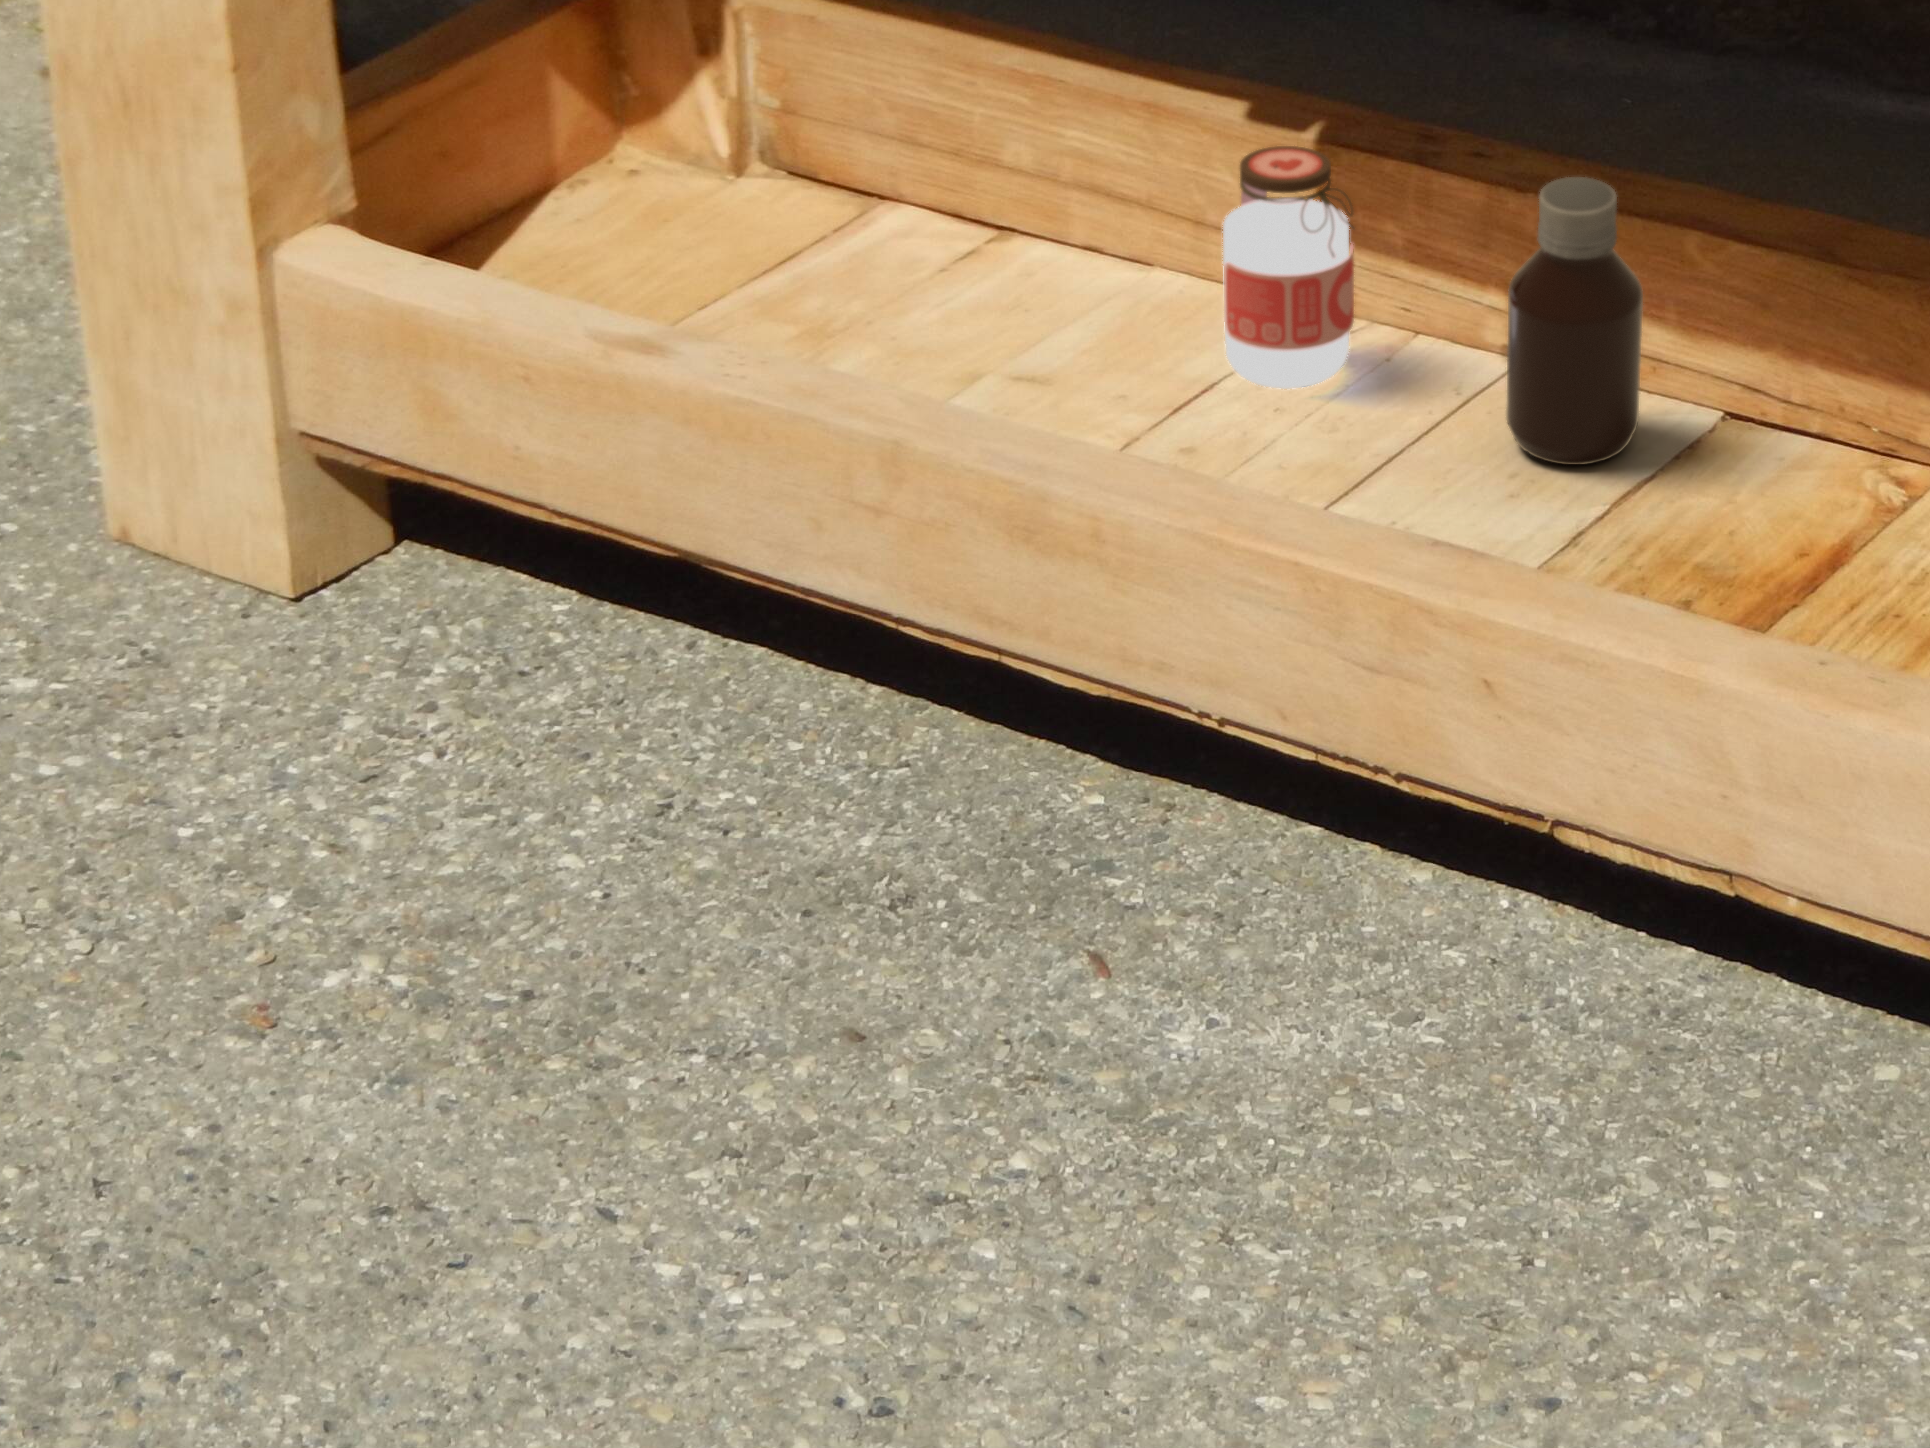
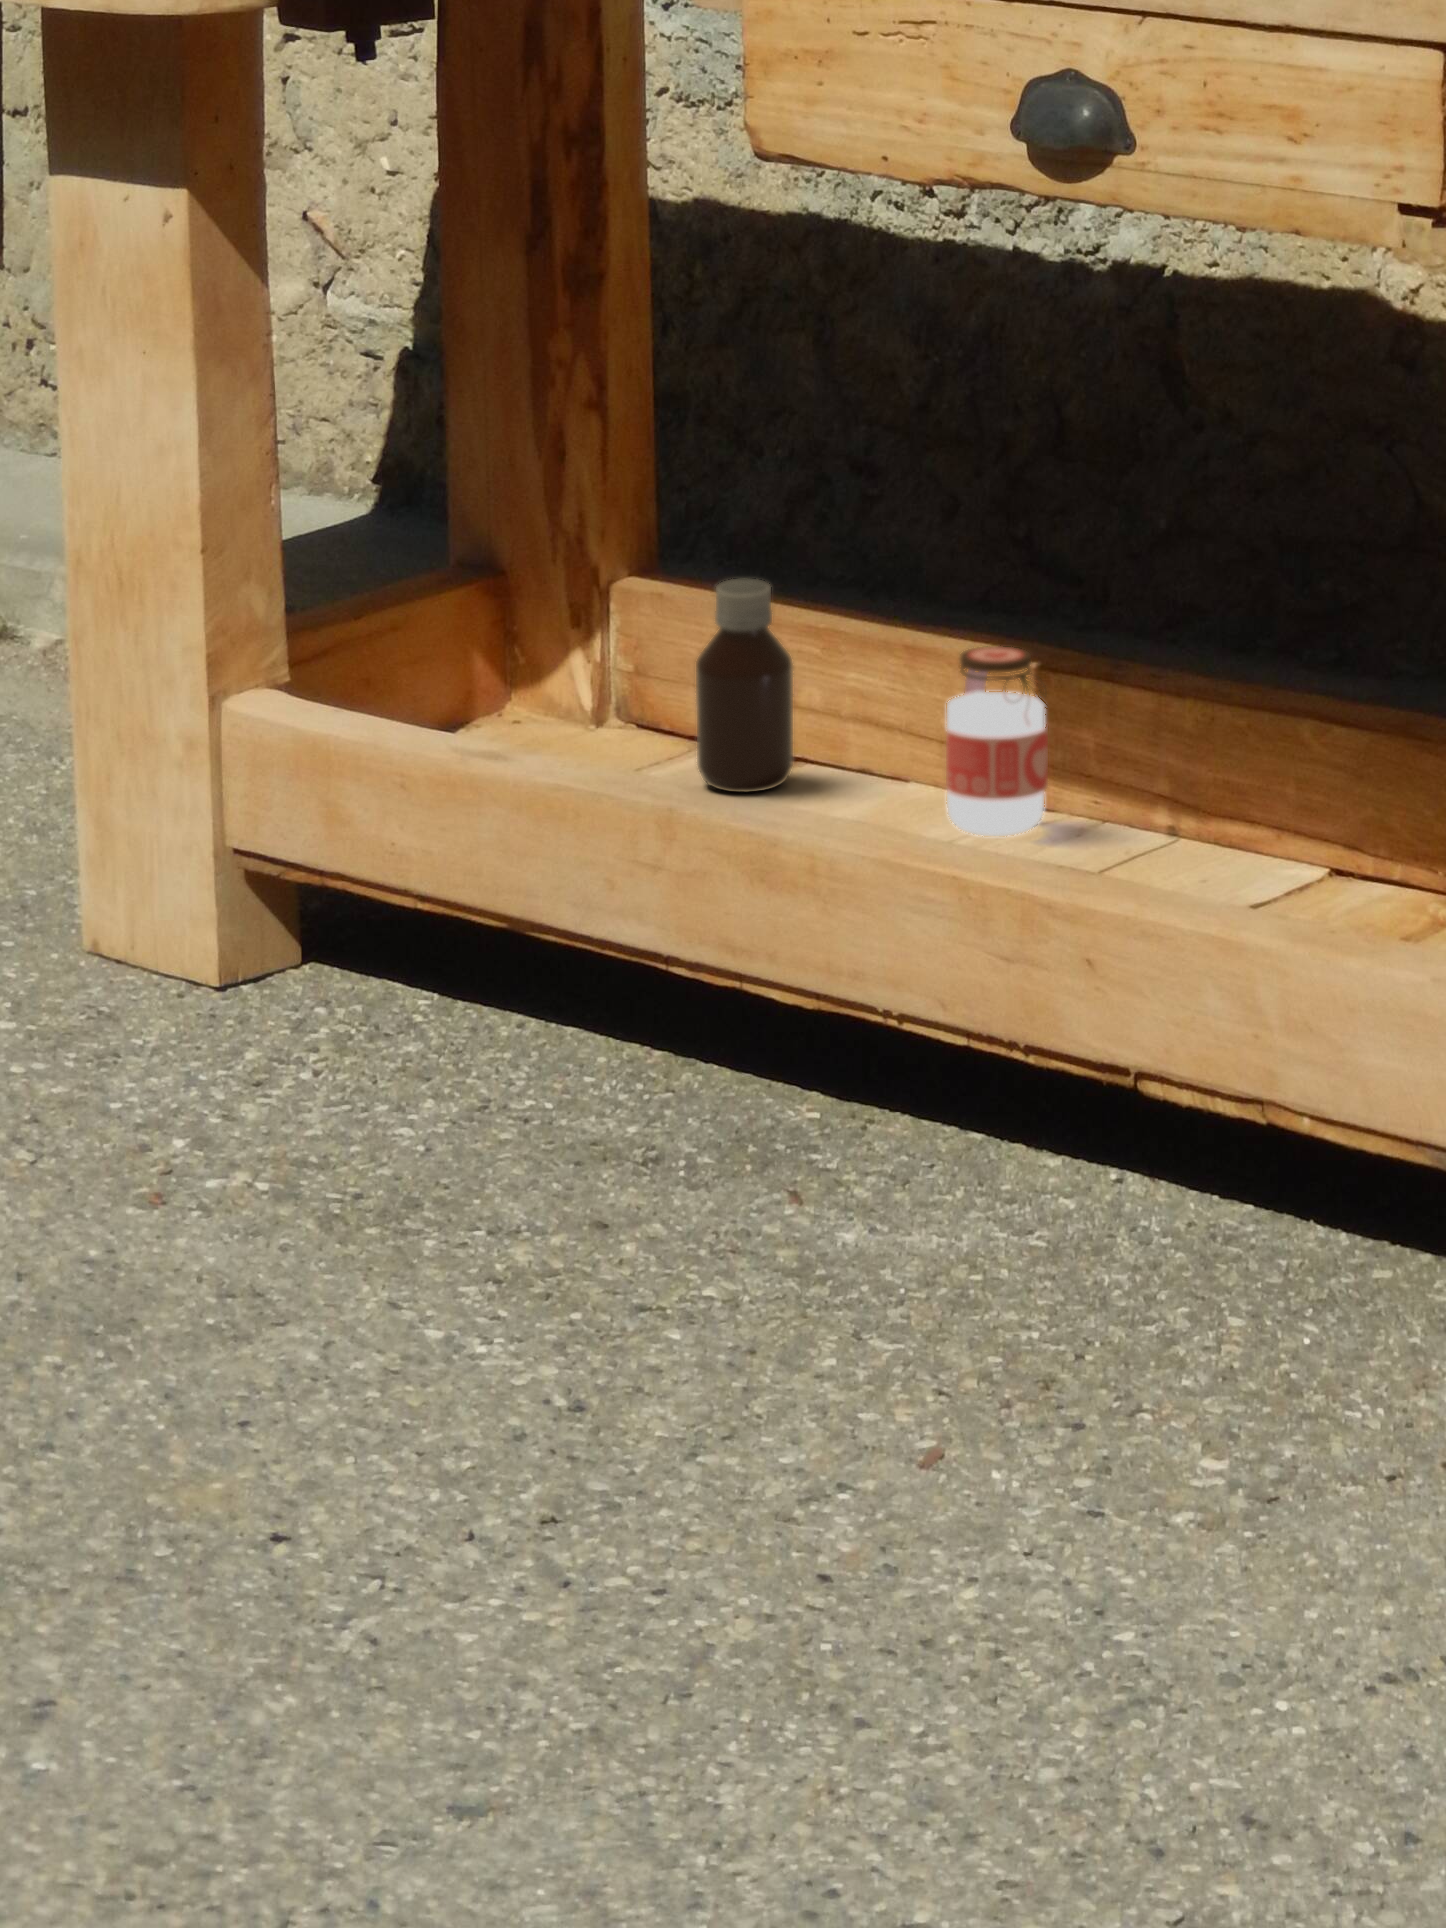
bottle: present [1506,177,1643,465] -> present [696,578,793,792]

